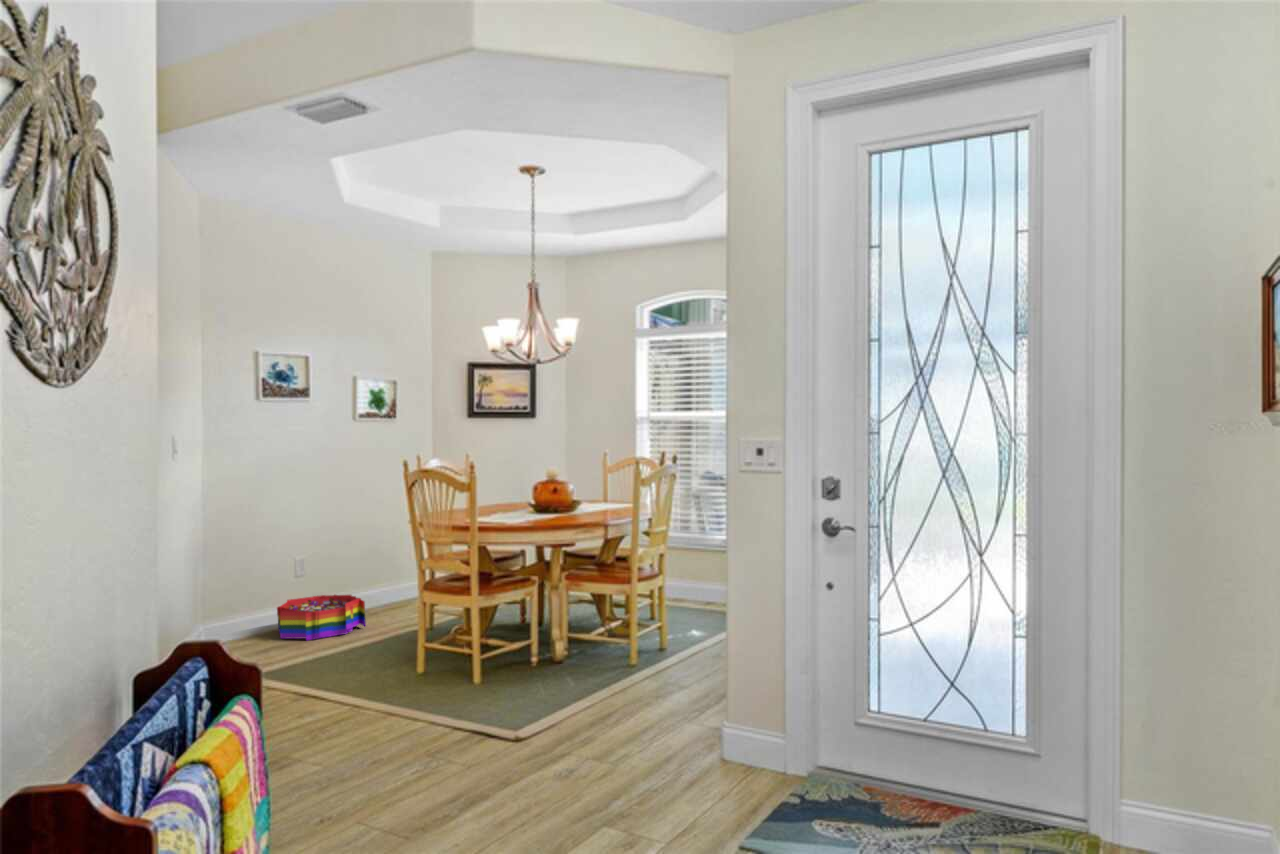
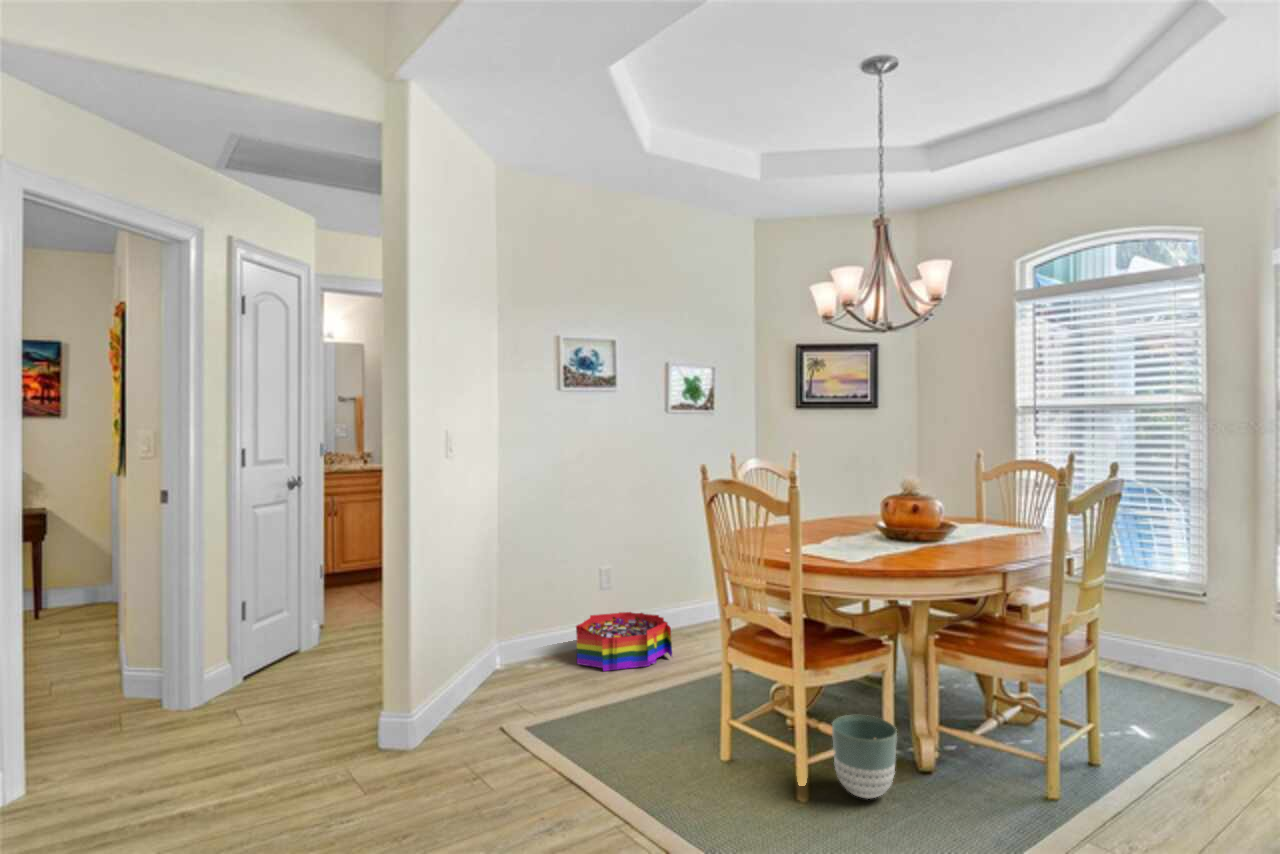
planter: none [498,627,539,677] -> present [832,715,897,799]

